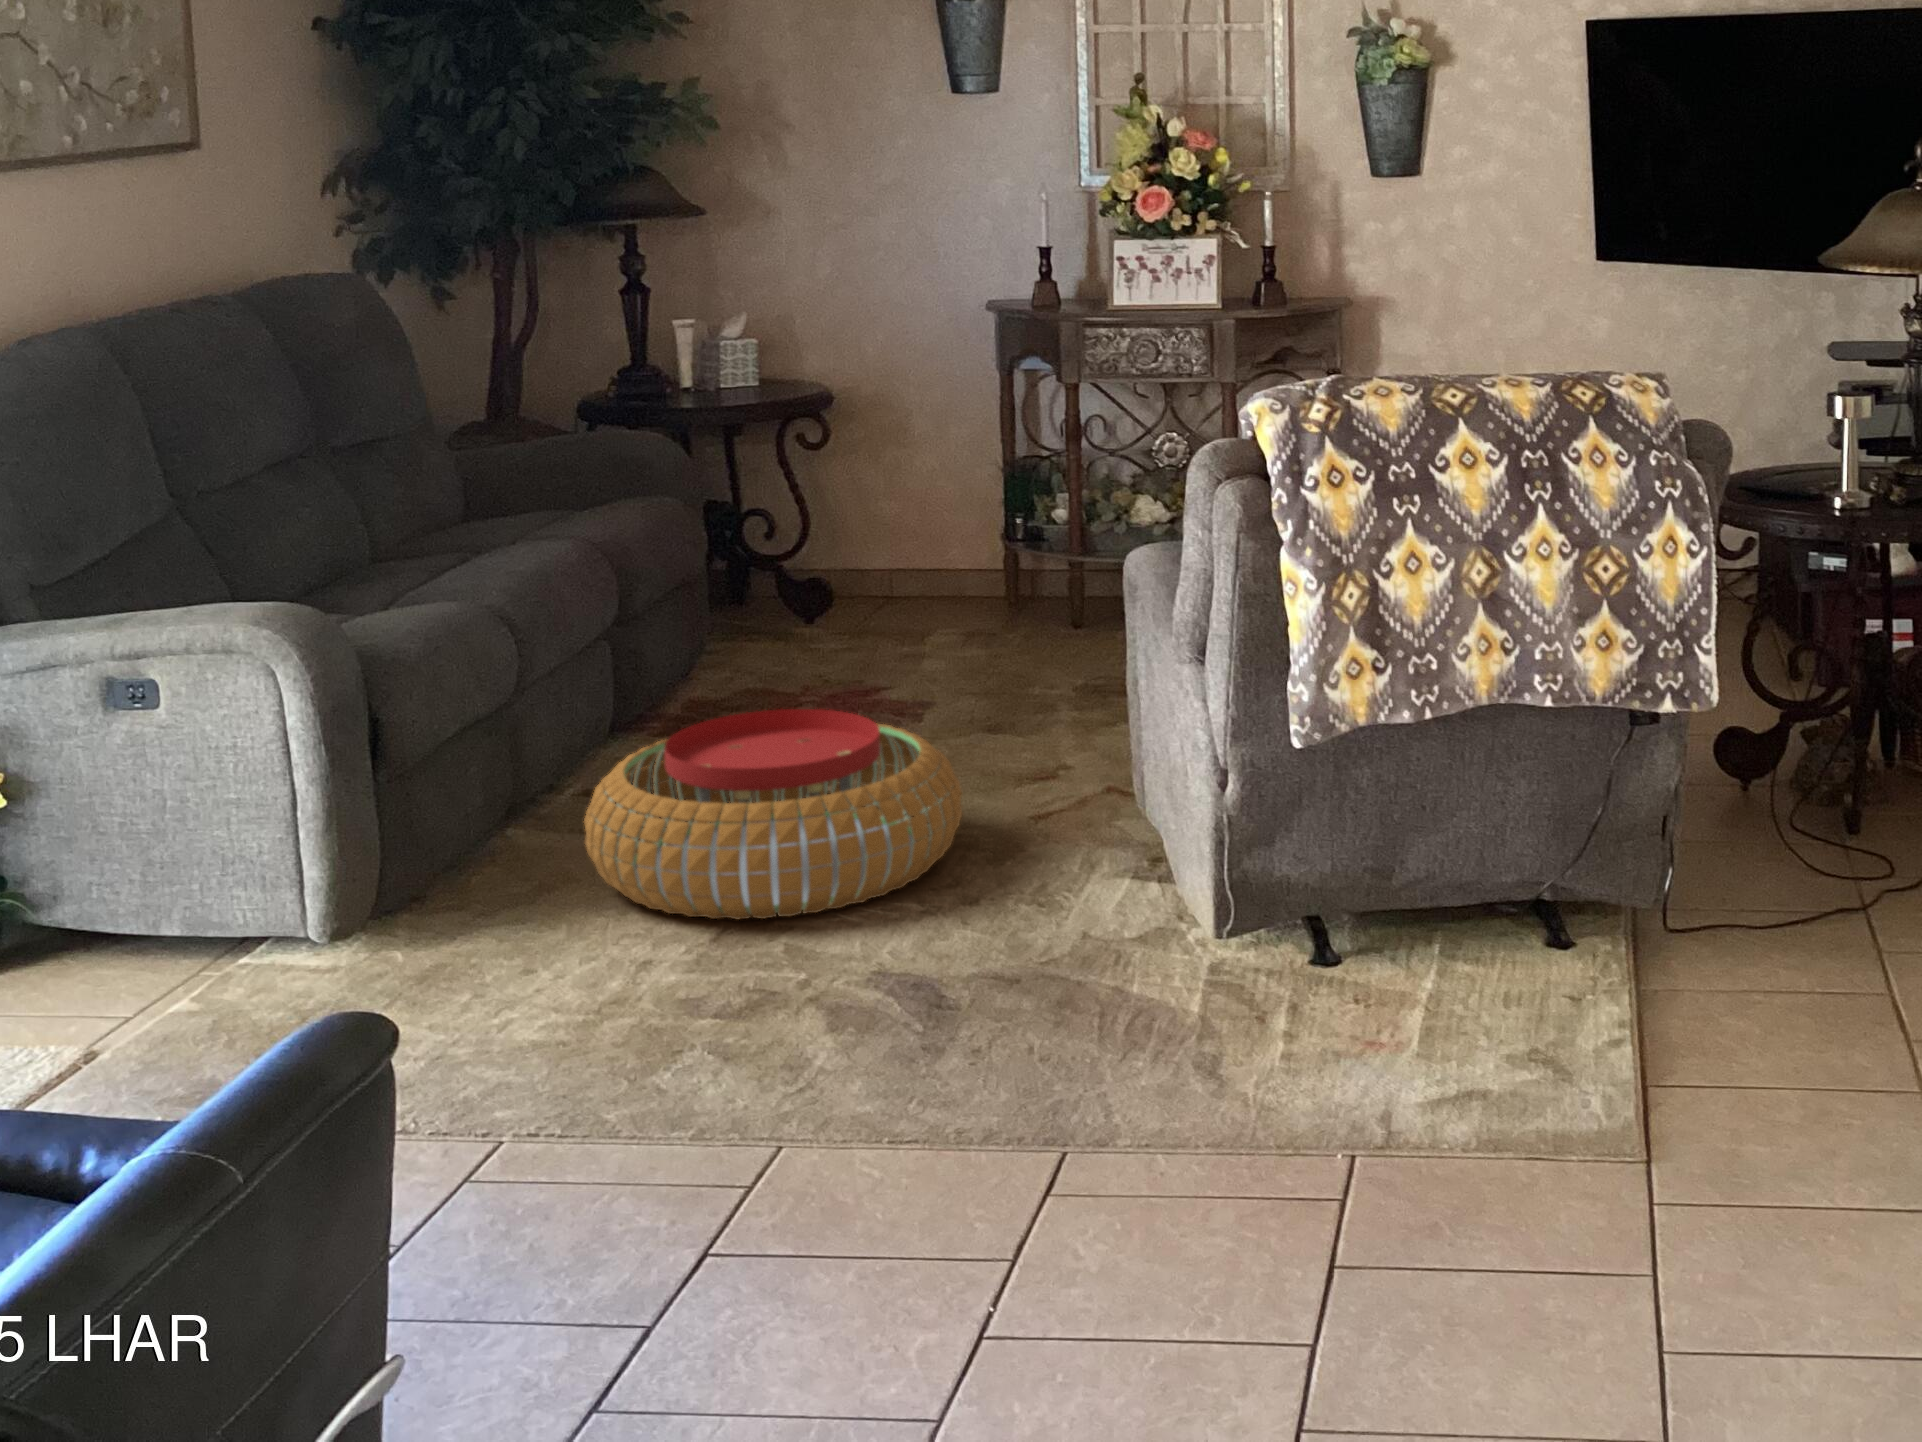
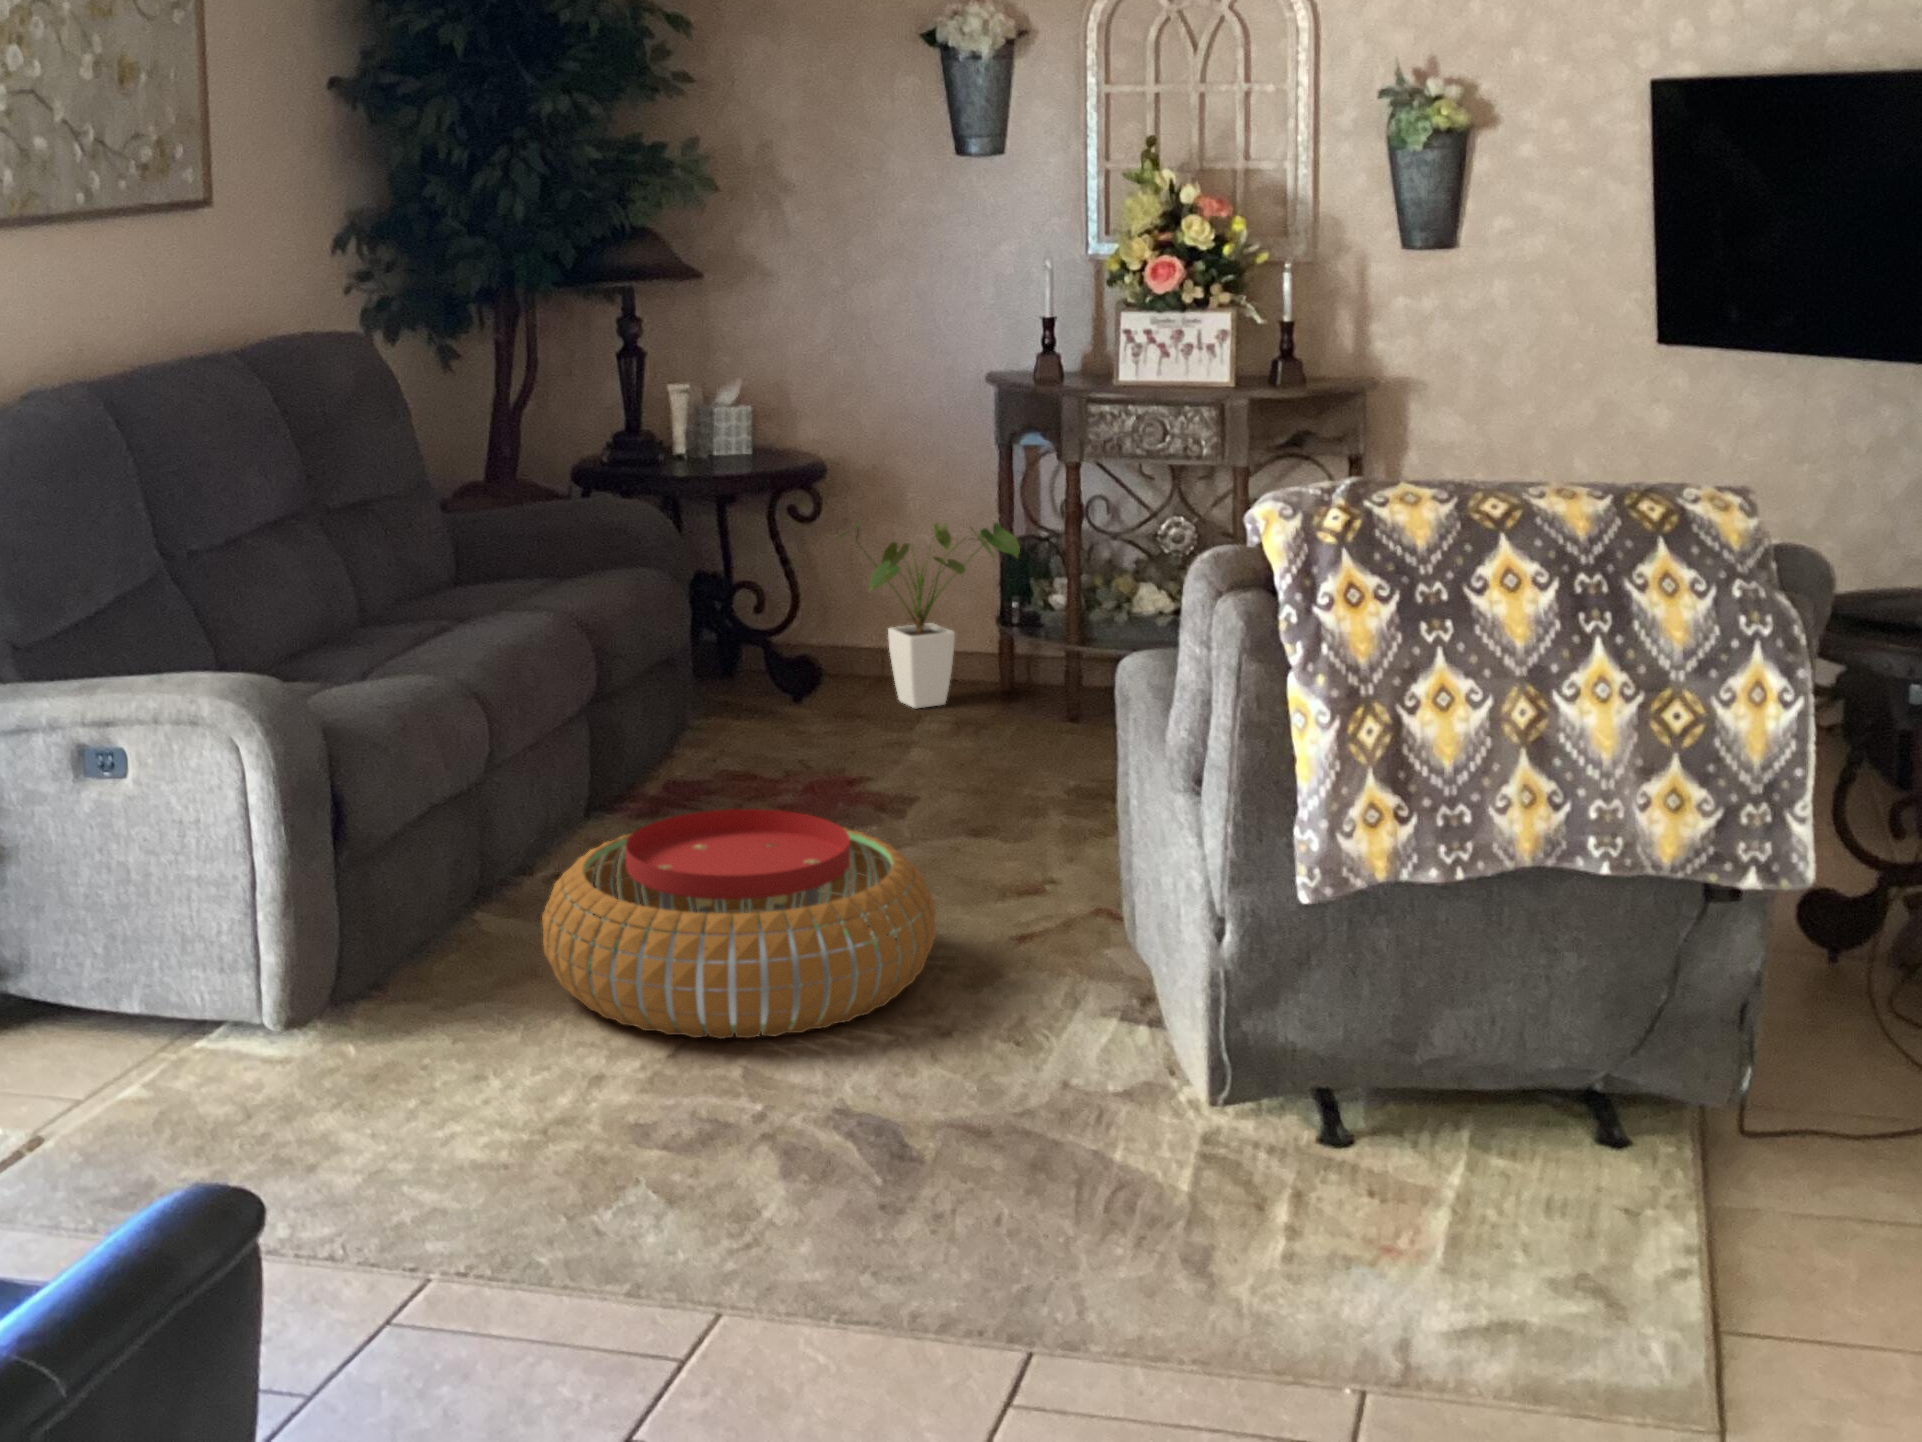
house plant: none [846,440,1024,619] -> present [838,523,1020,709]

